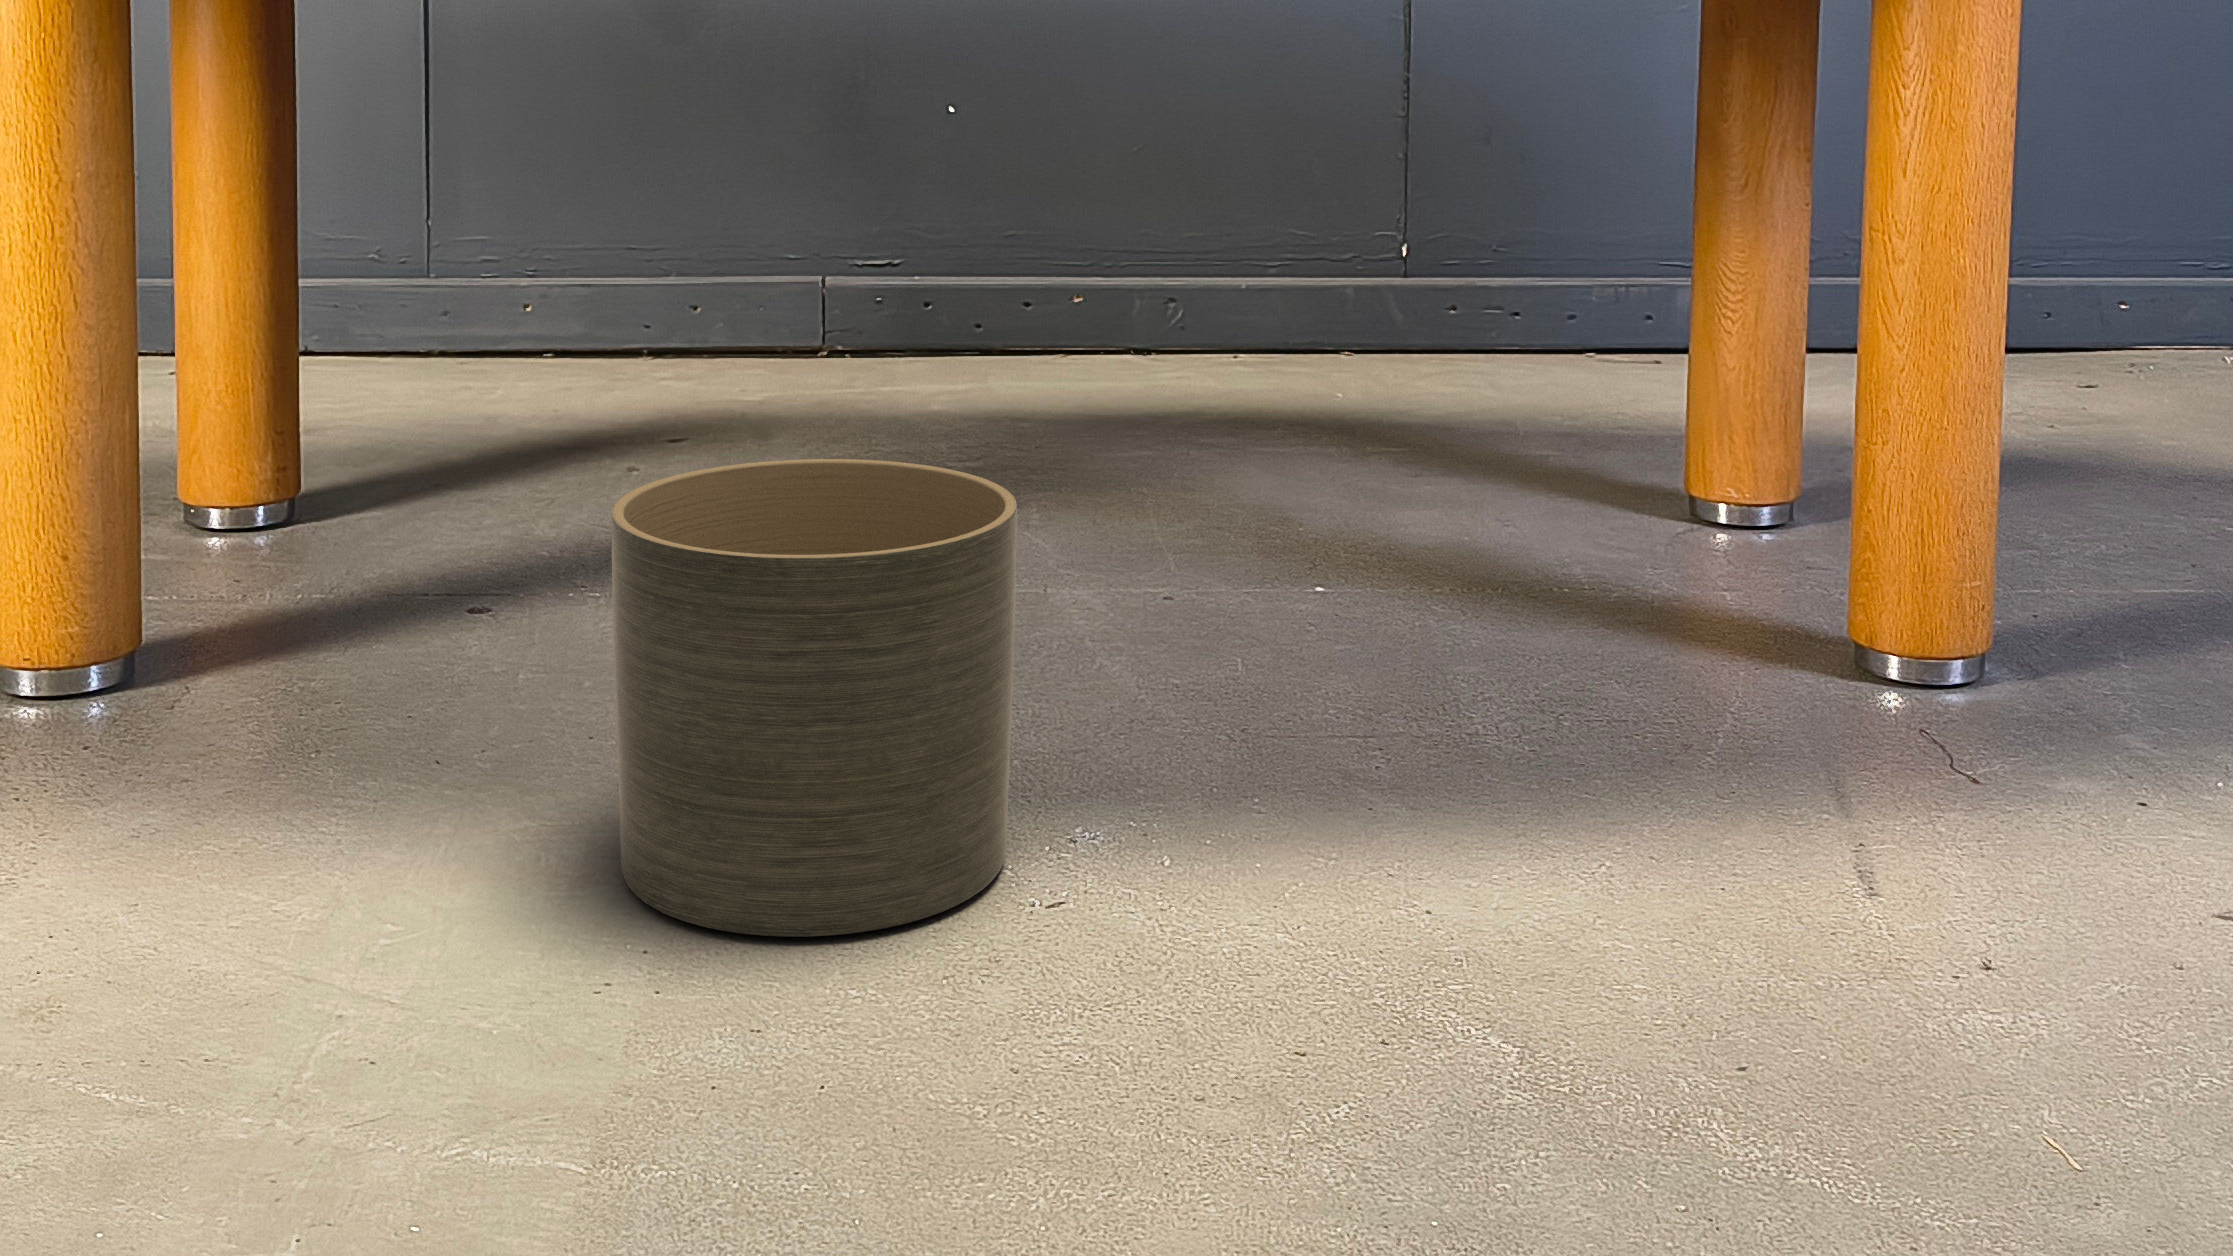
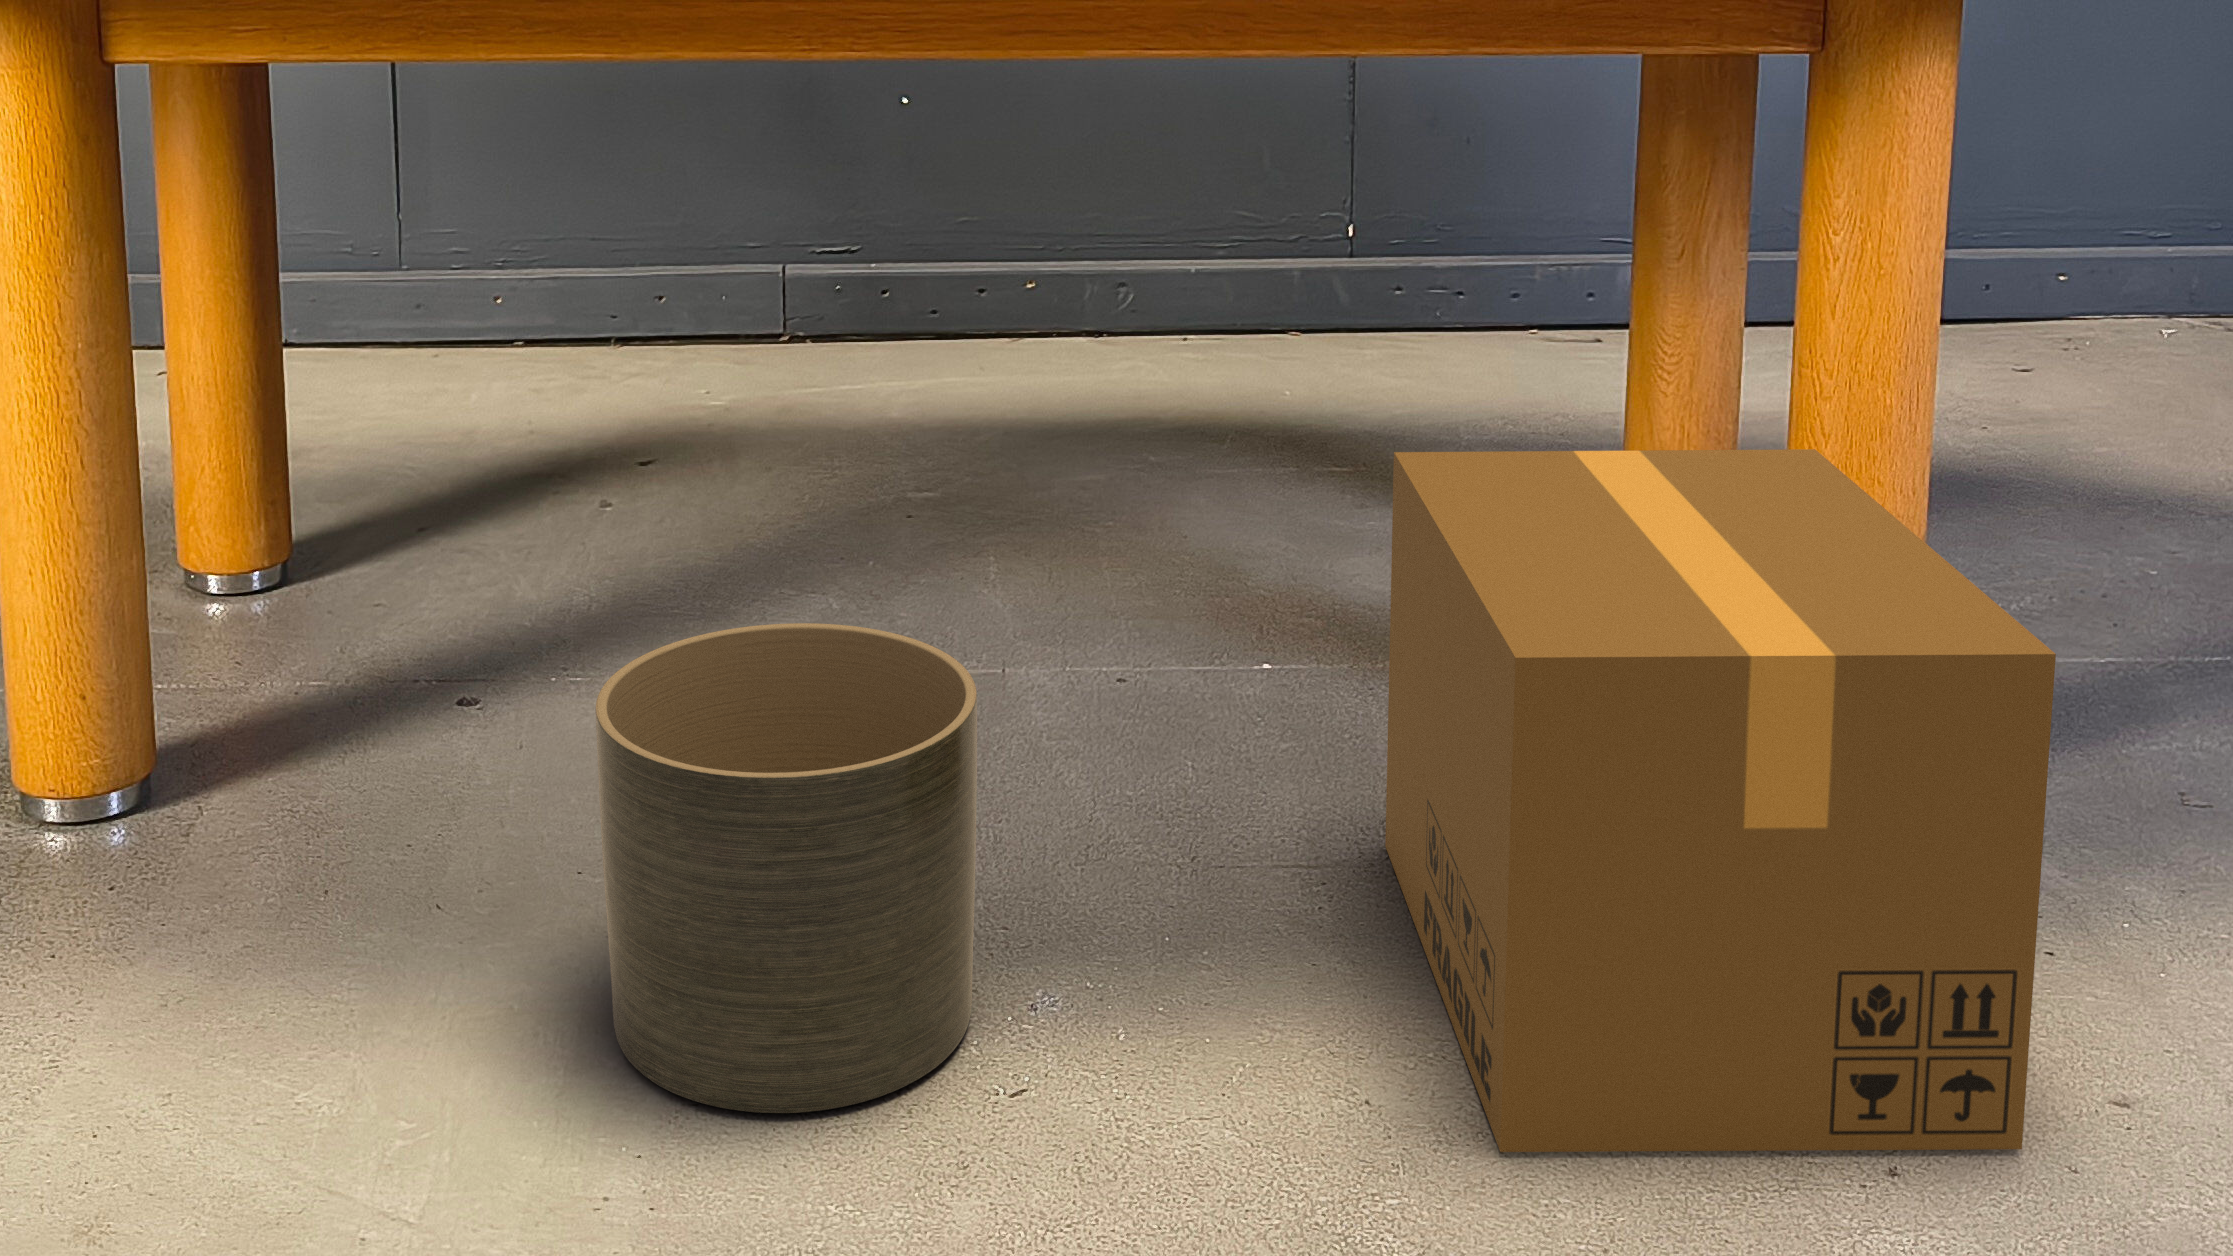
cardboard box: none [1444,307,2134,968] -> present [1385,449,2056,1152]

